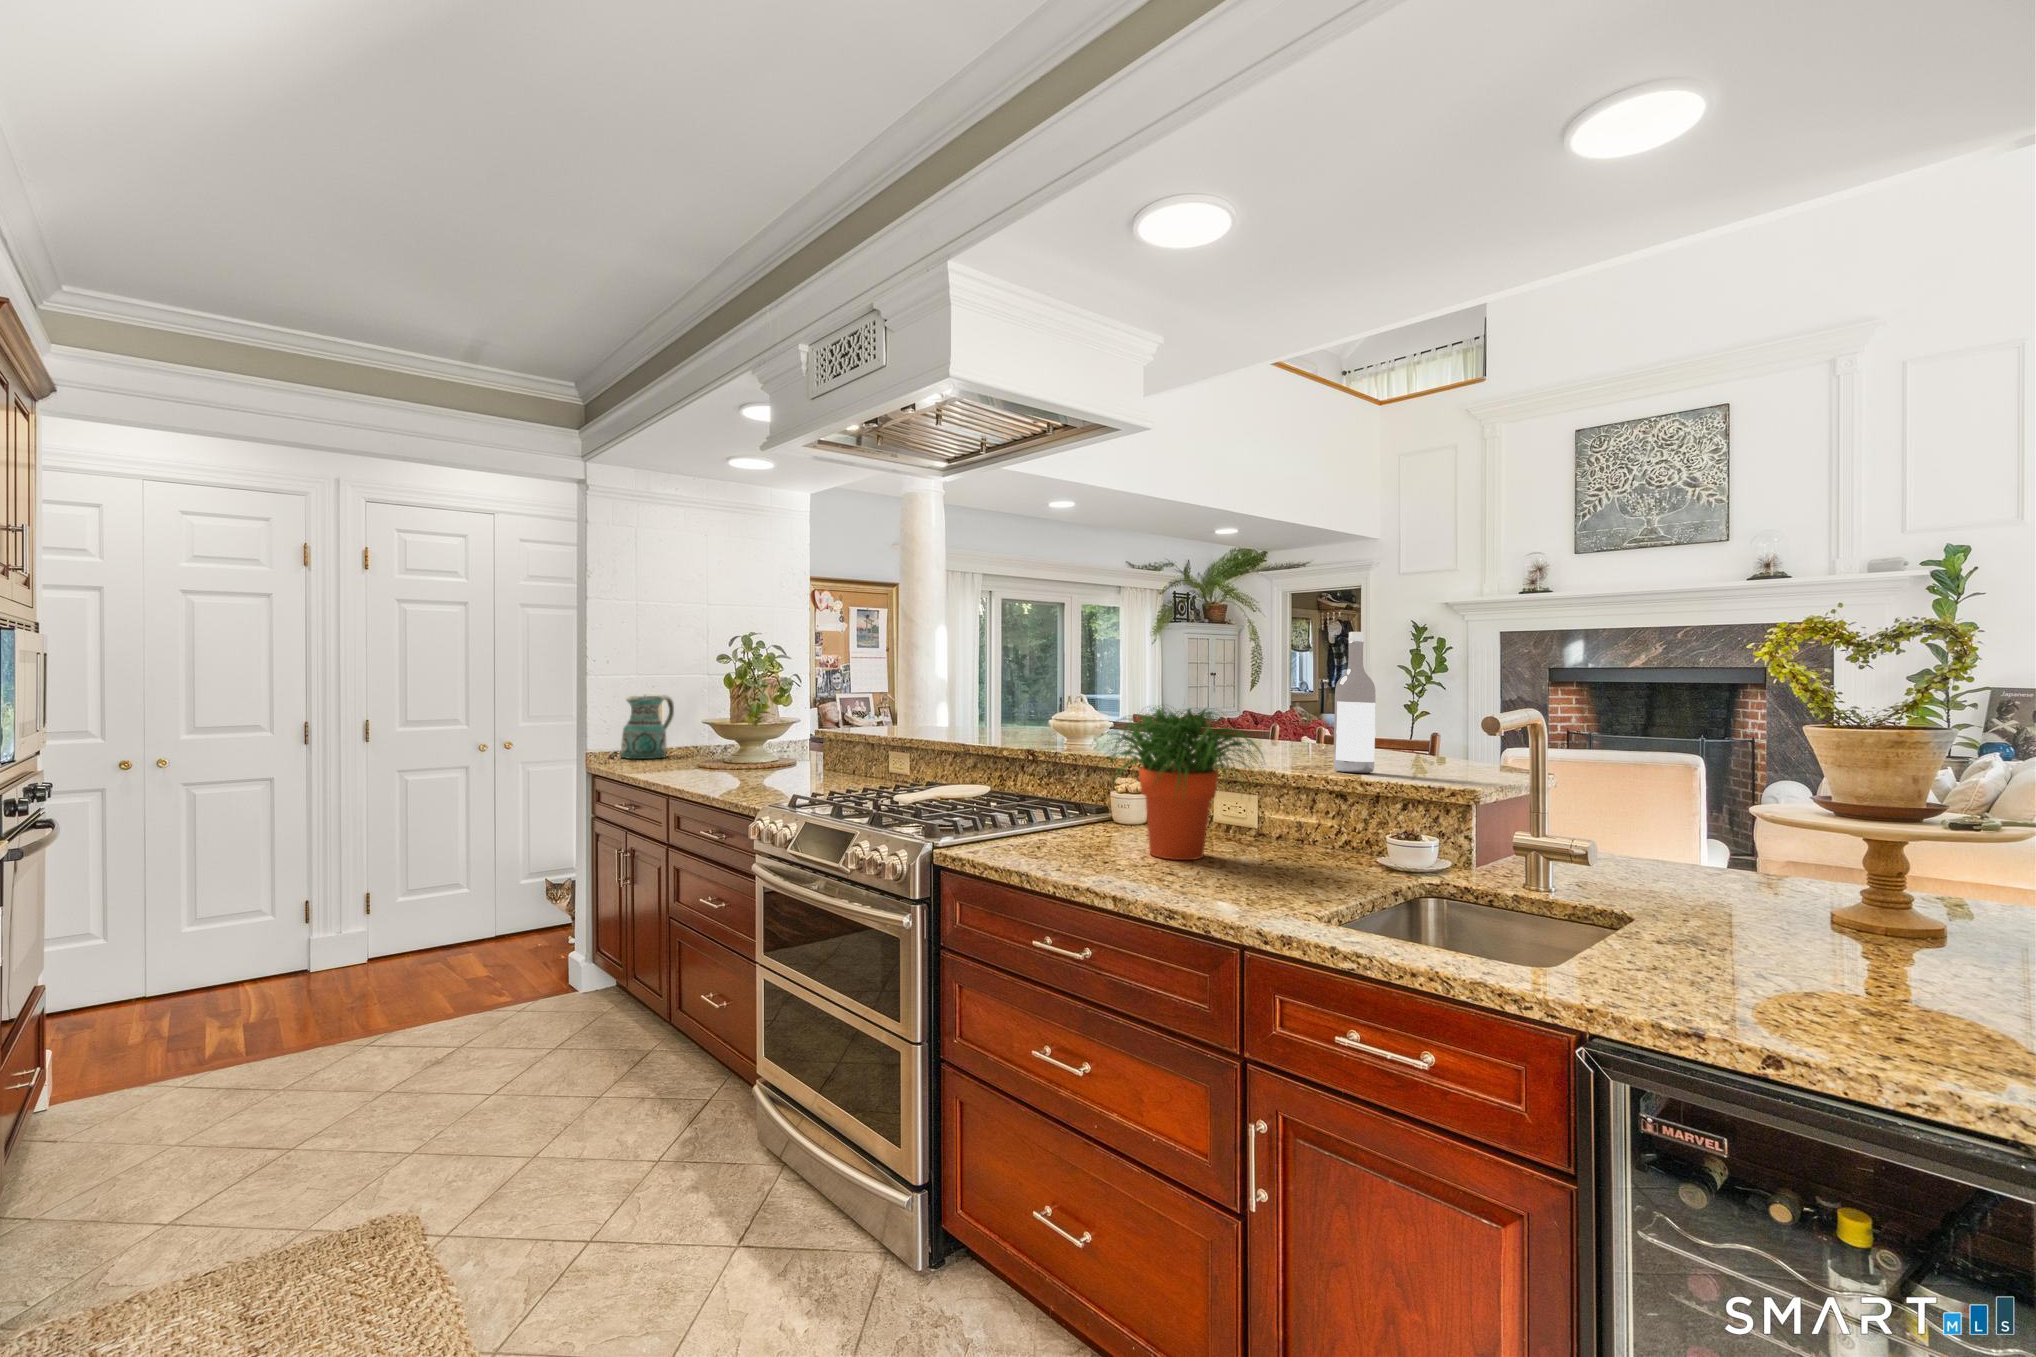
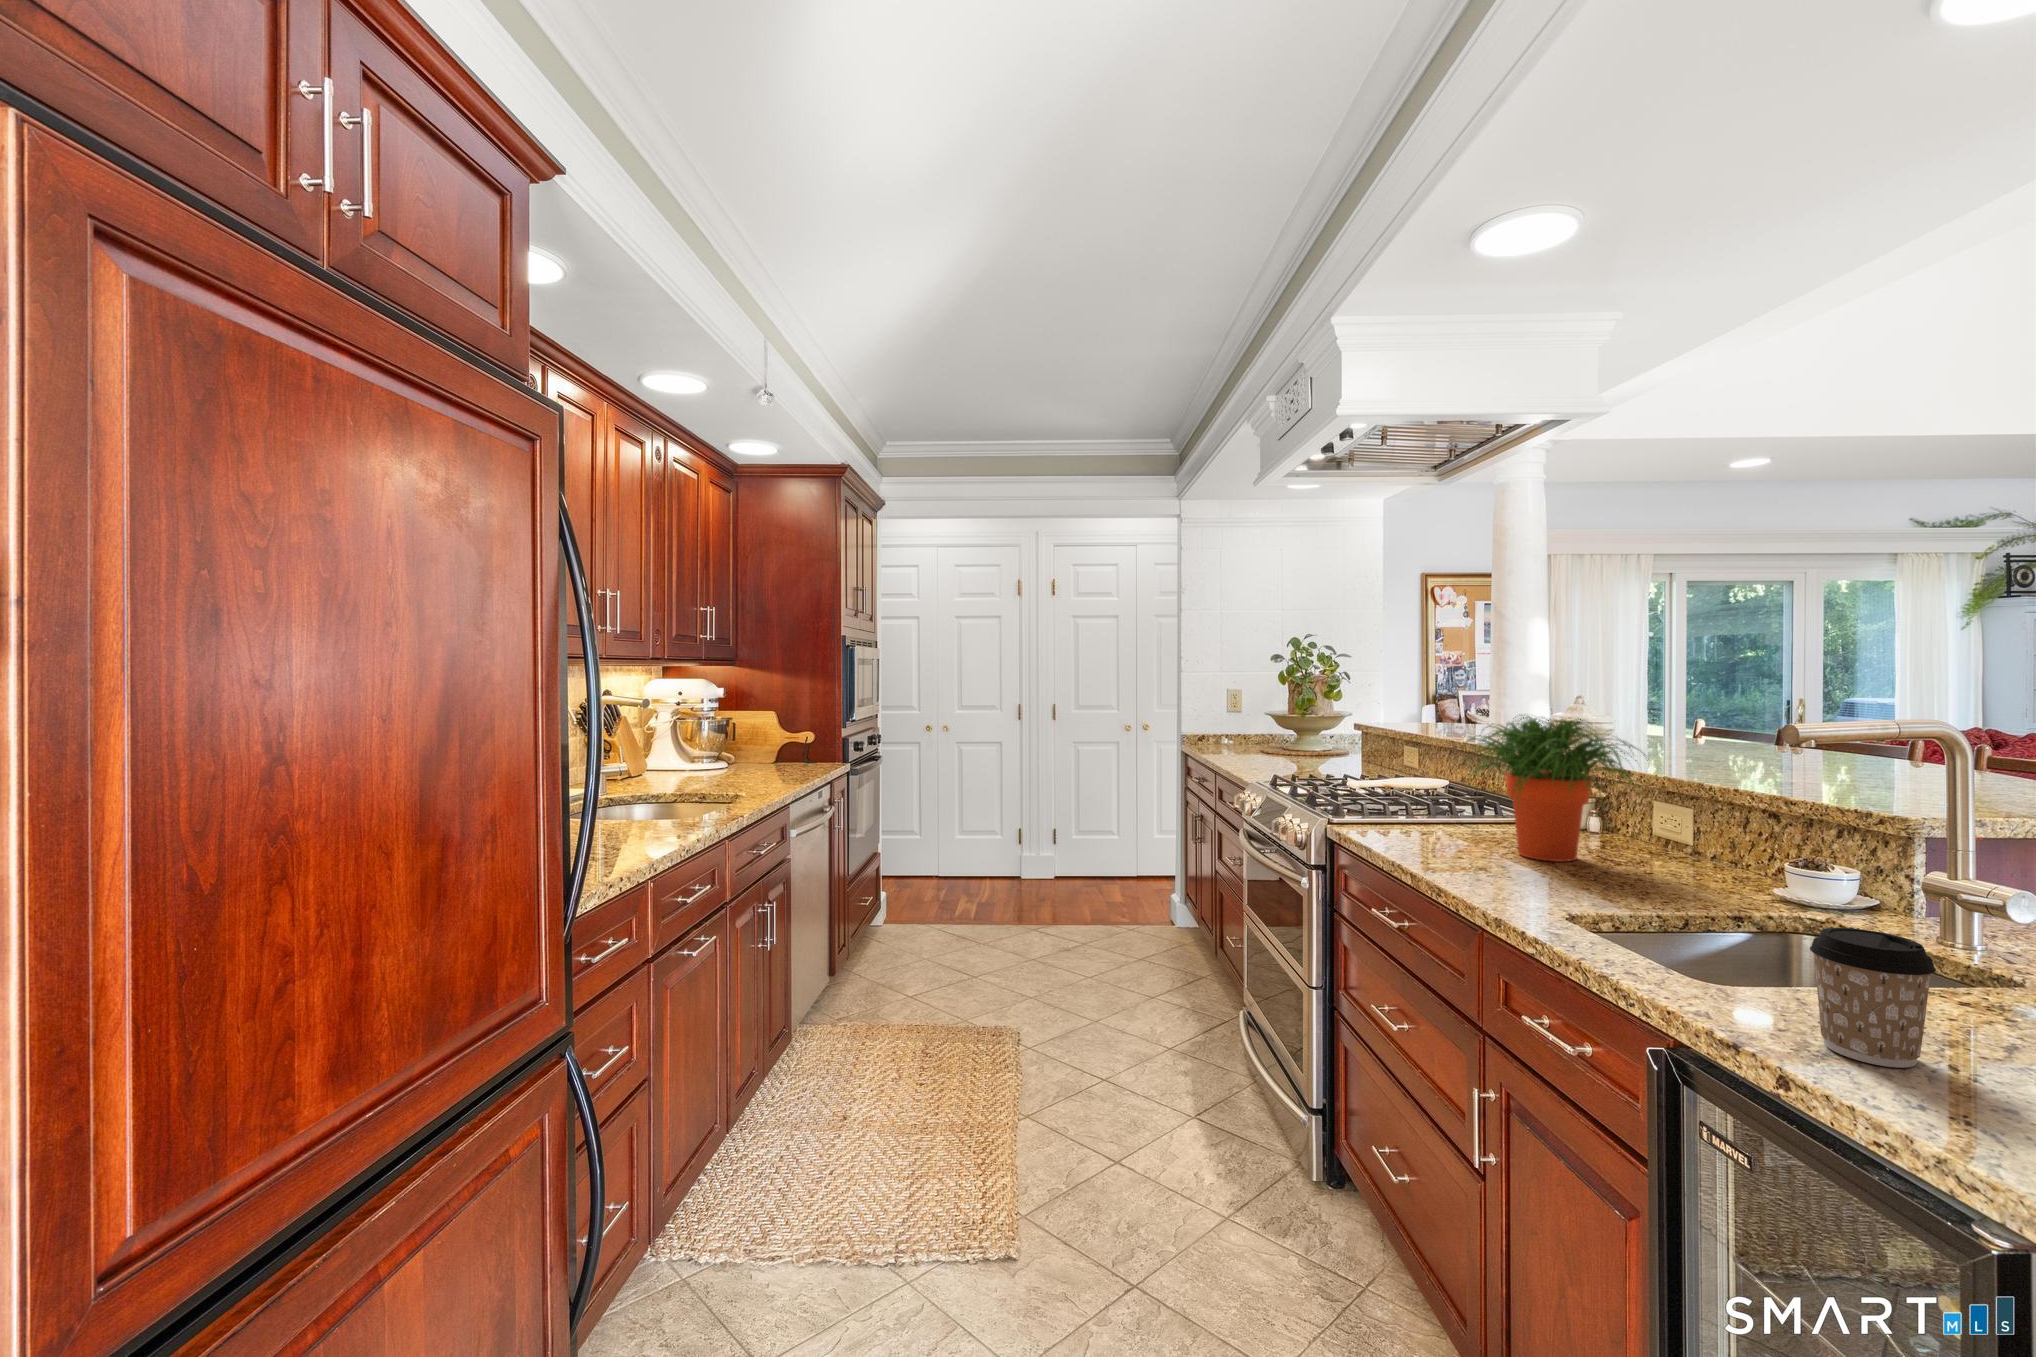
wine bottle: present [1334,632,1376,773] -> none [1780,635,1840,794]
ceramic pitcher: present [621,695,674,759] -> none [1211,693,1253,744]
coffee cup: none [1695,890,1805,1020] -> present [1810,928,1936,1068]

